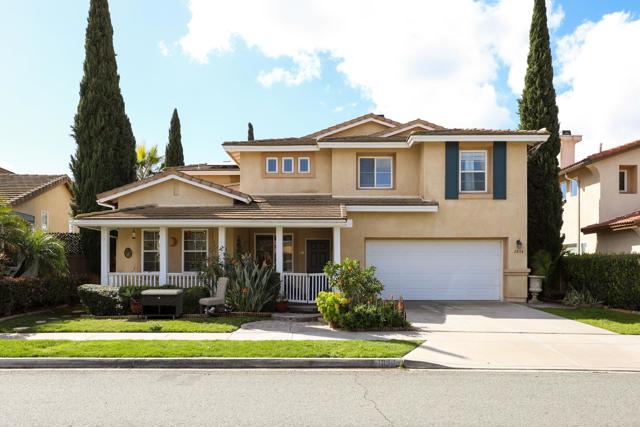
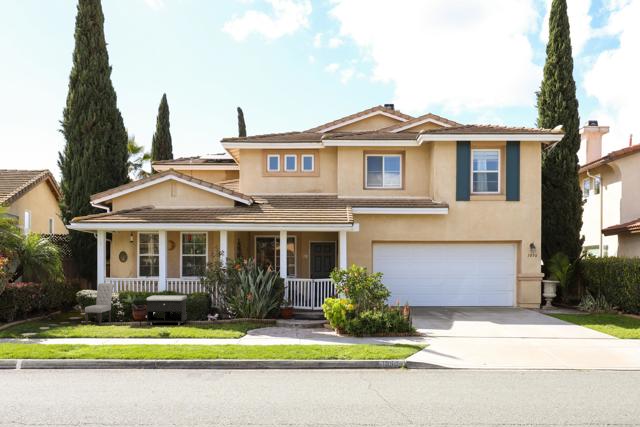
chair: present [200,277,230,318] -> present [85,283,114,325]

